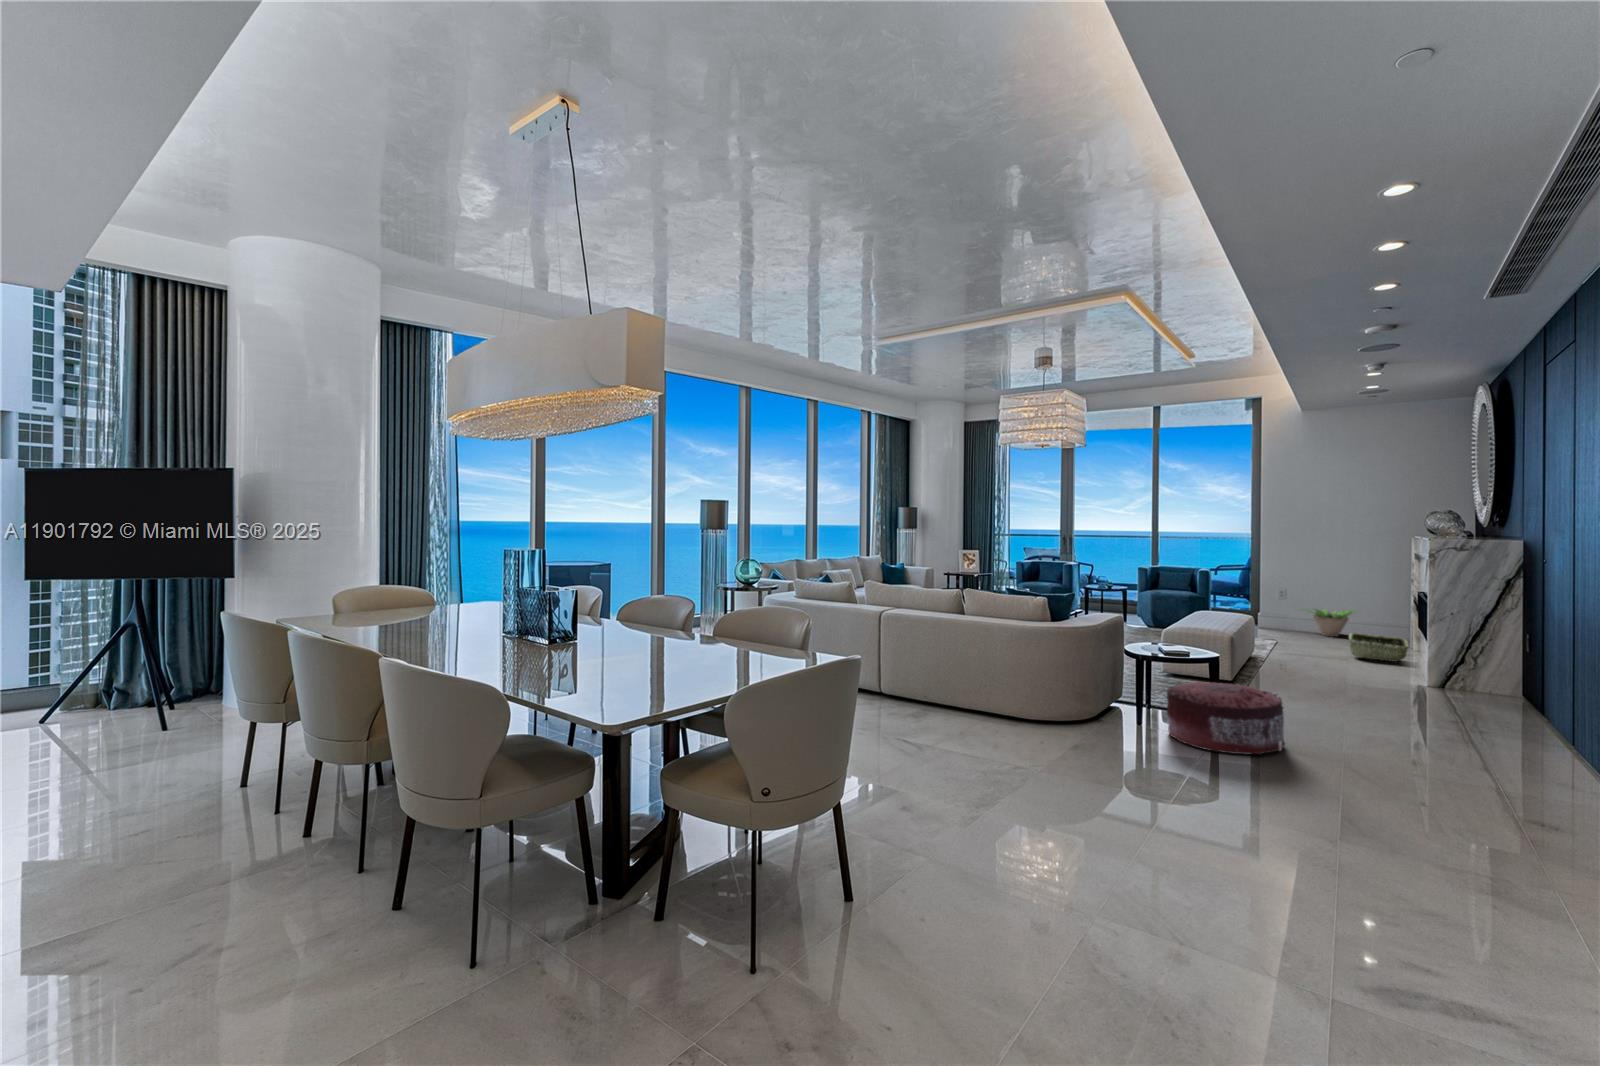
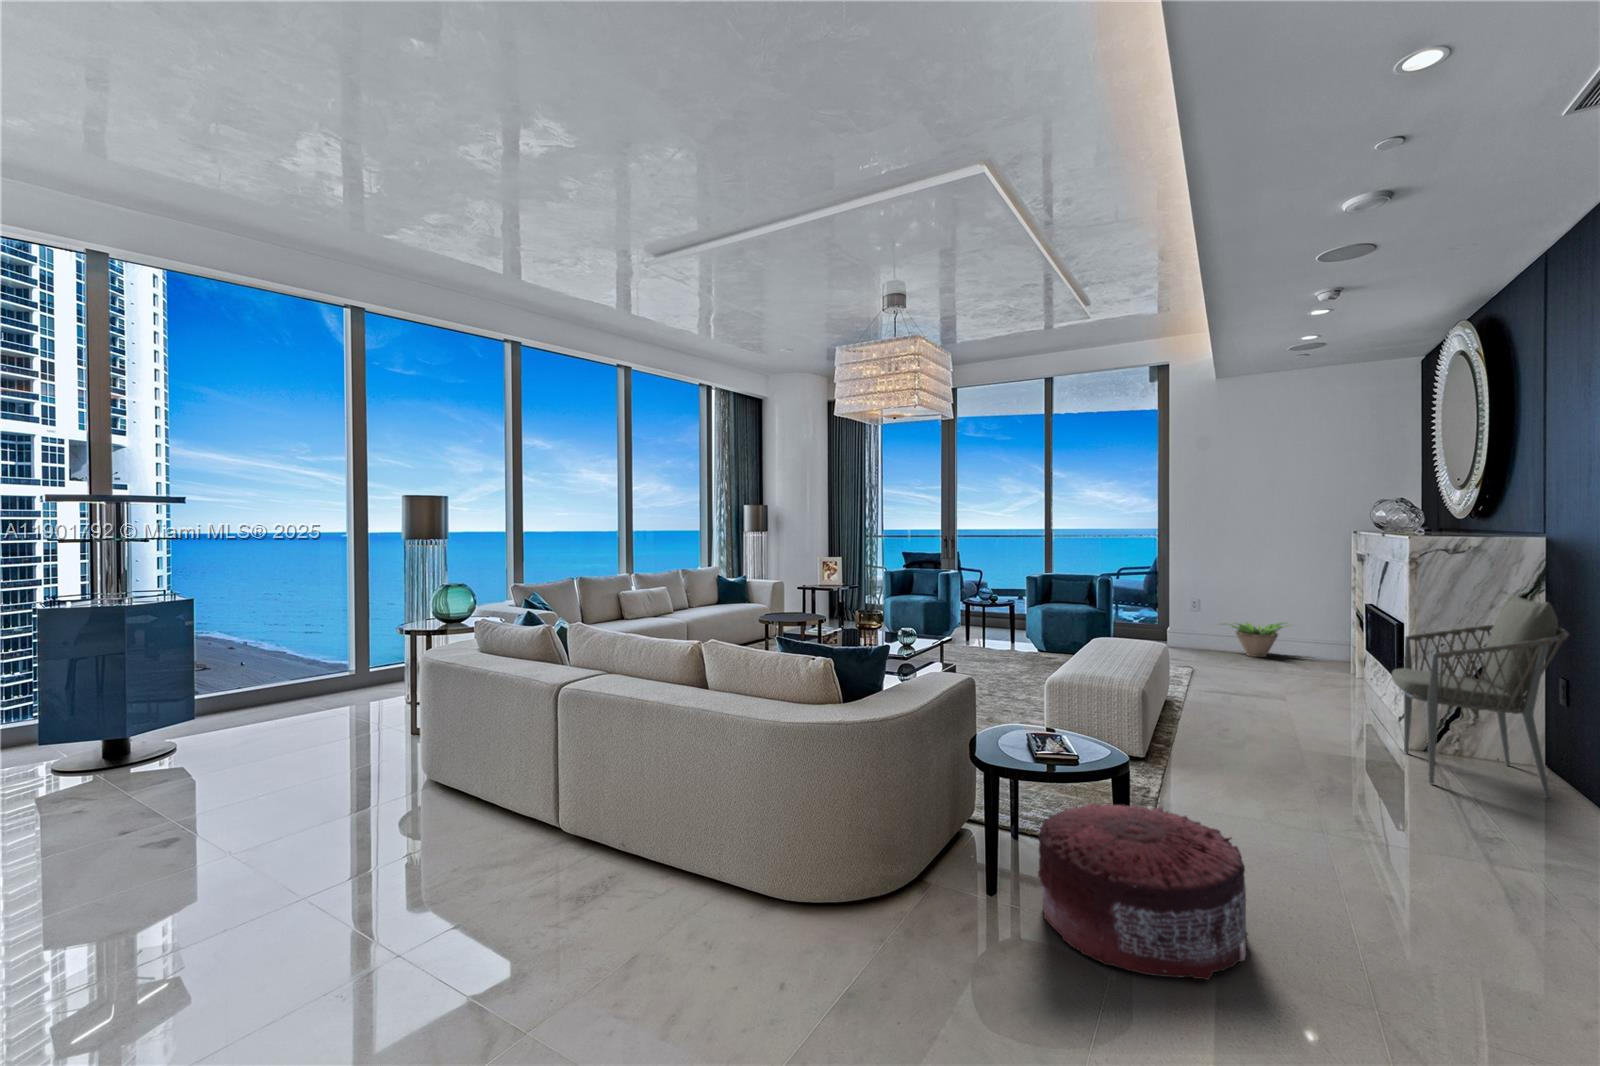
armchair: none [1412,579,1529,711] -> present [1392,596,1569,799]
woven basket: present [1349,633,1408,661] -> none [1287,660,1366,699]

